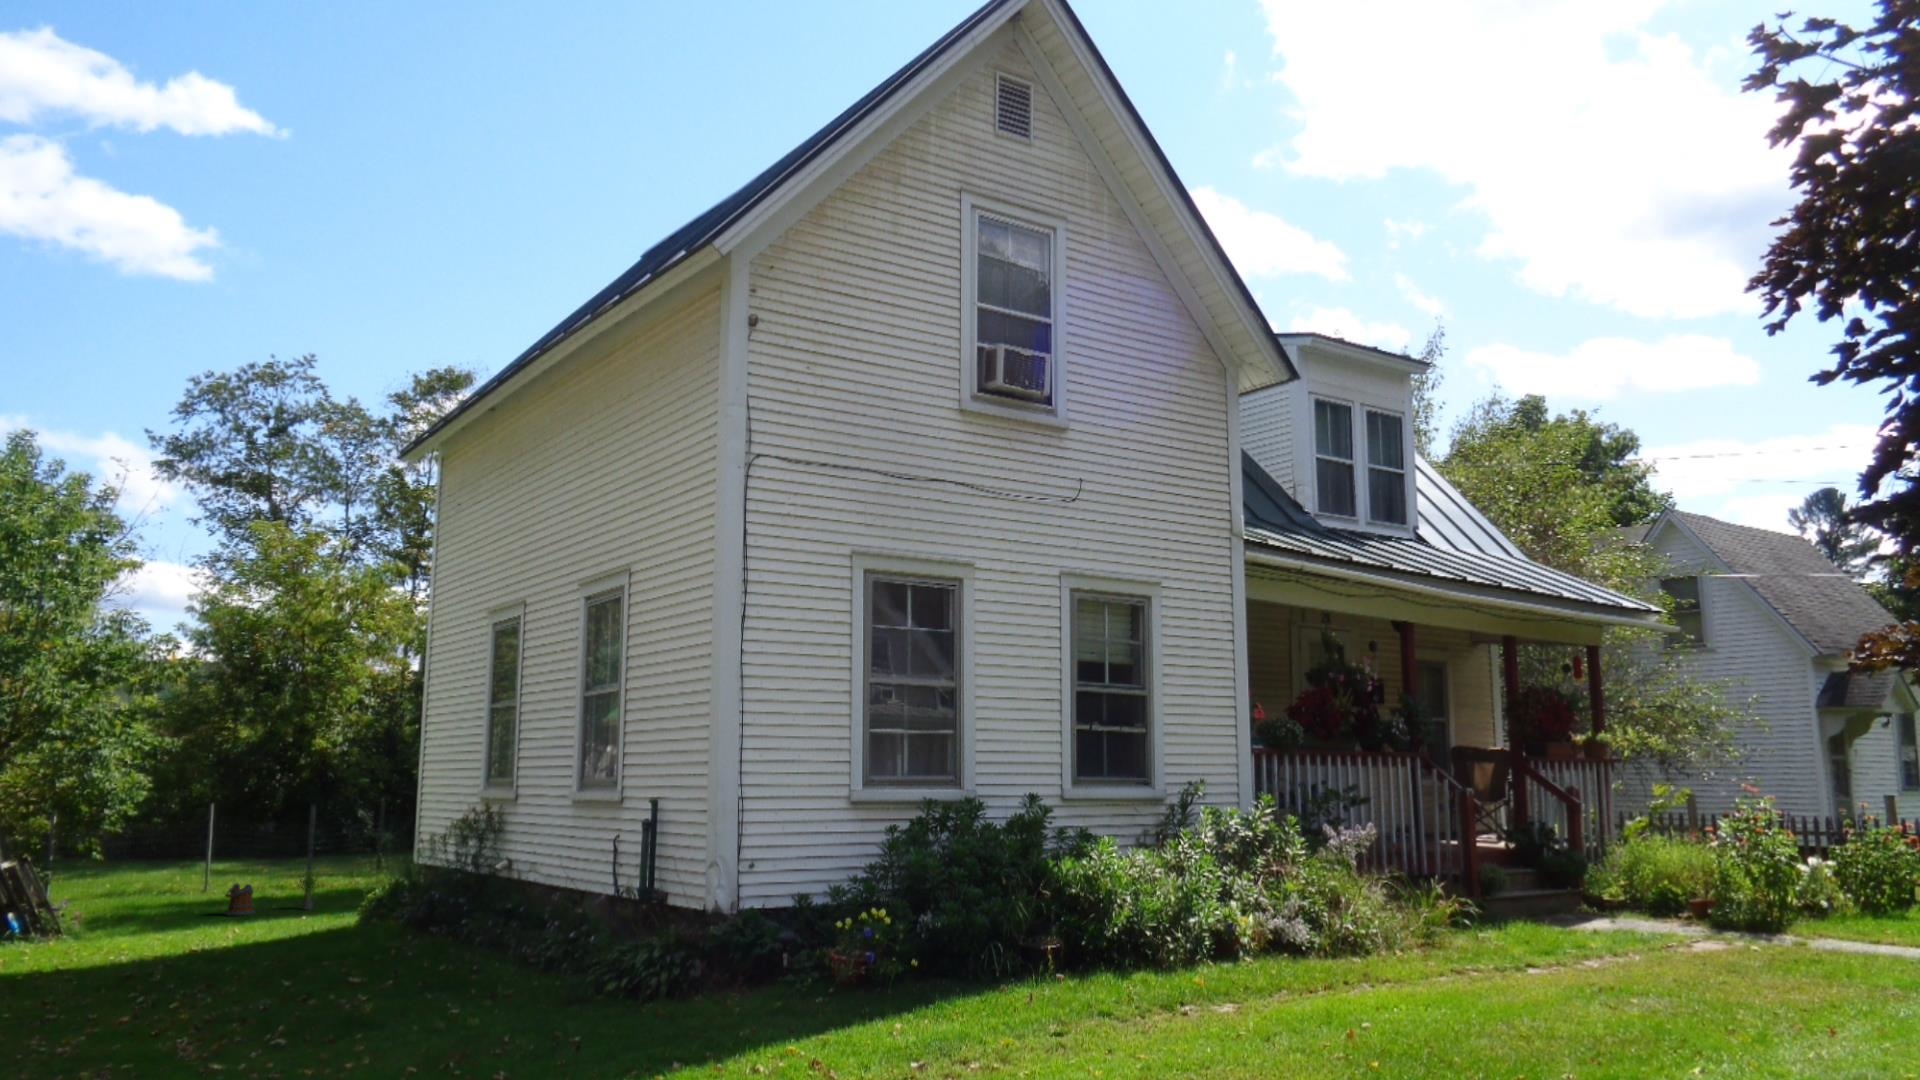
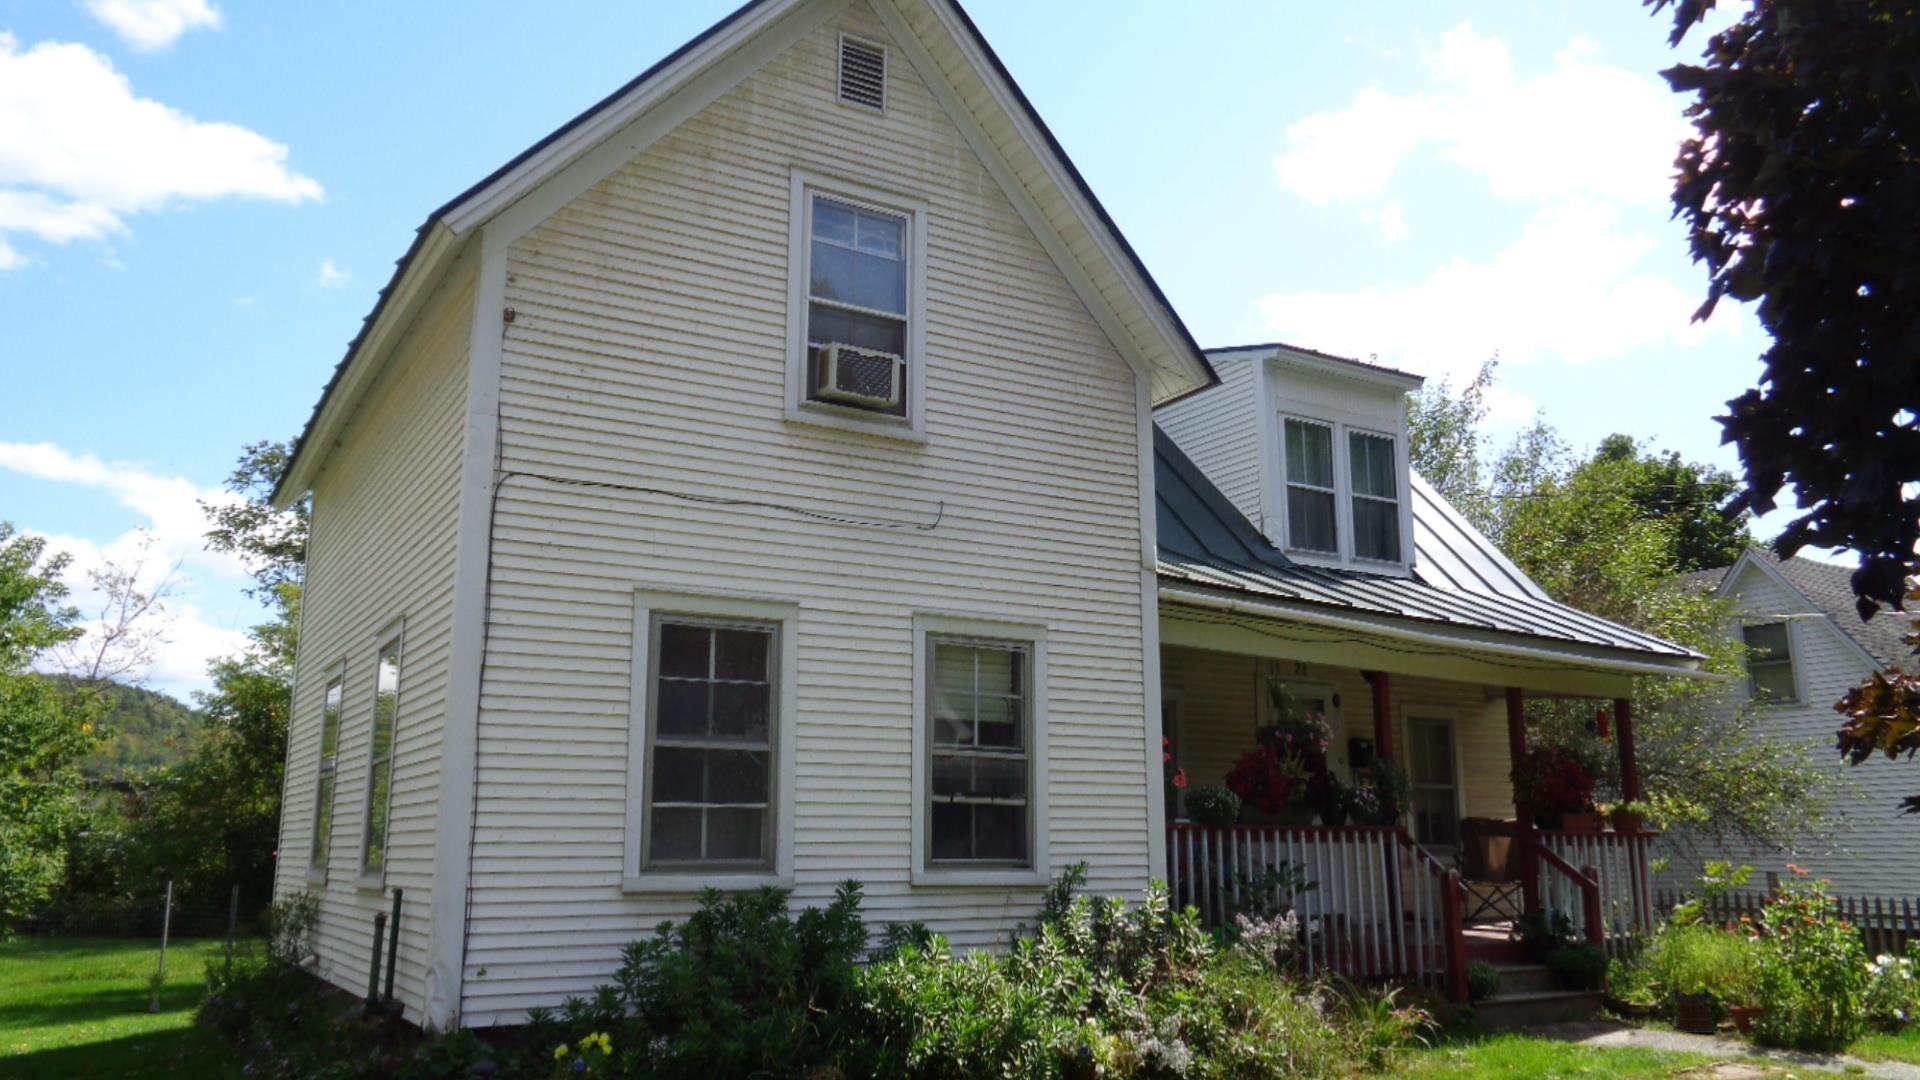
bucket: present [225,883,256,916] -> present [1669,987,1718,1033]

